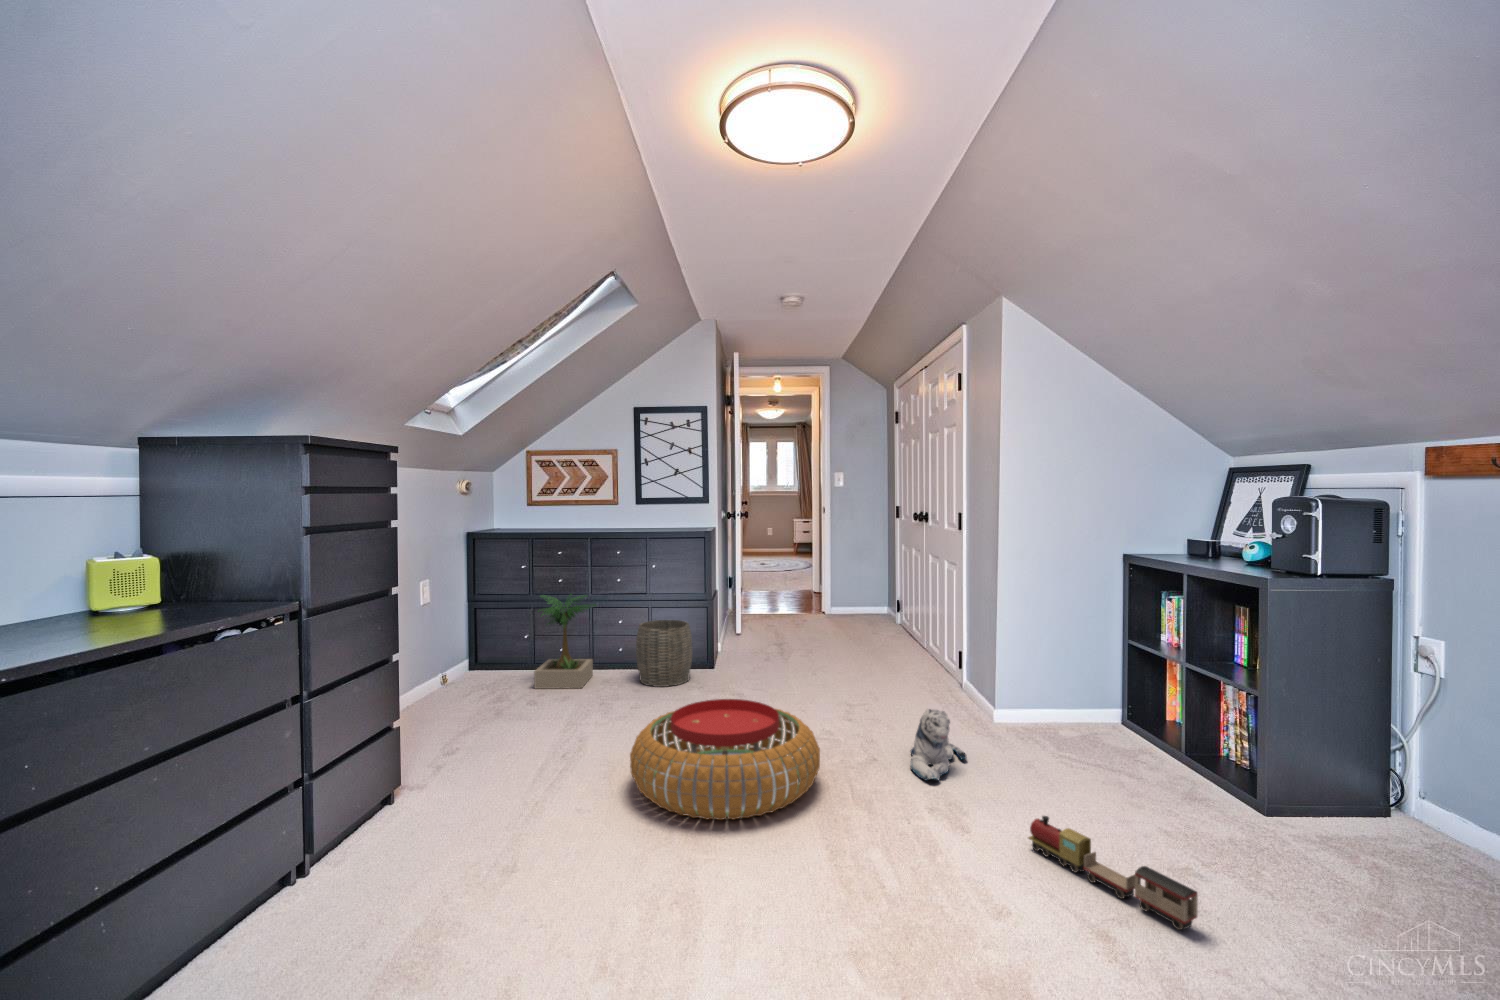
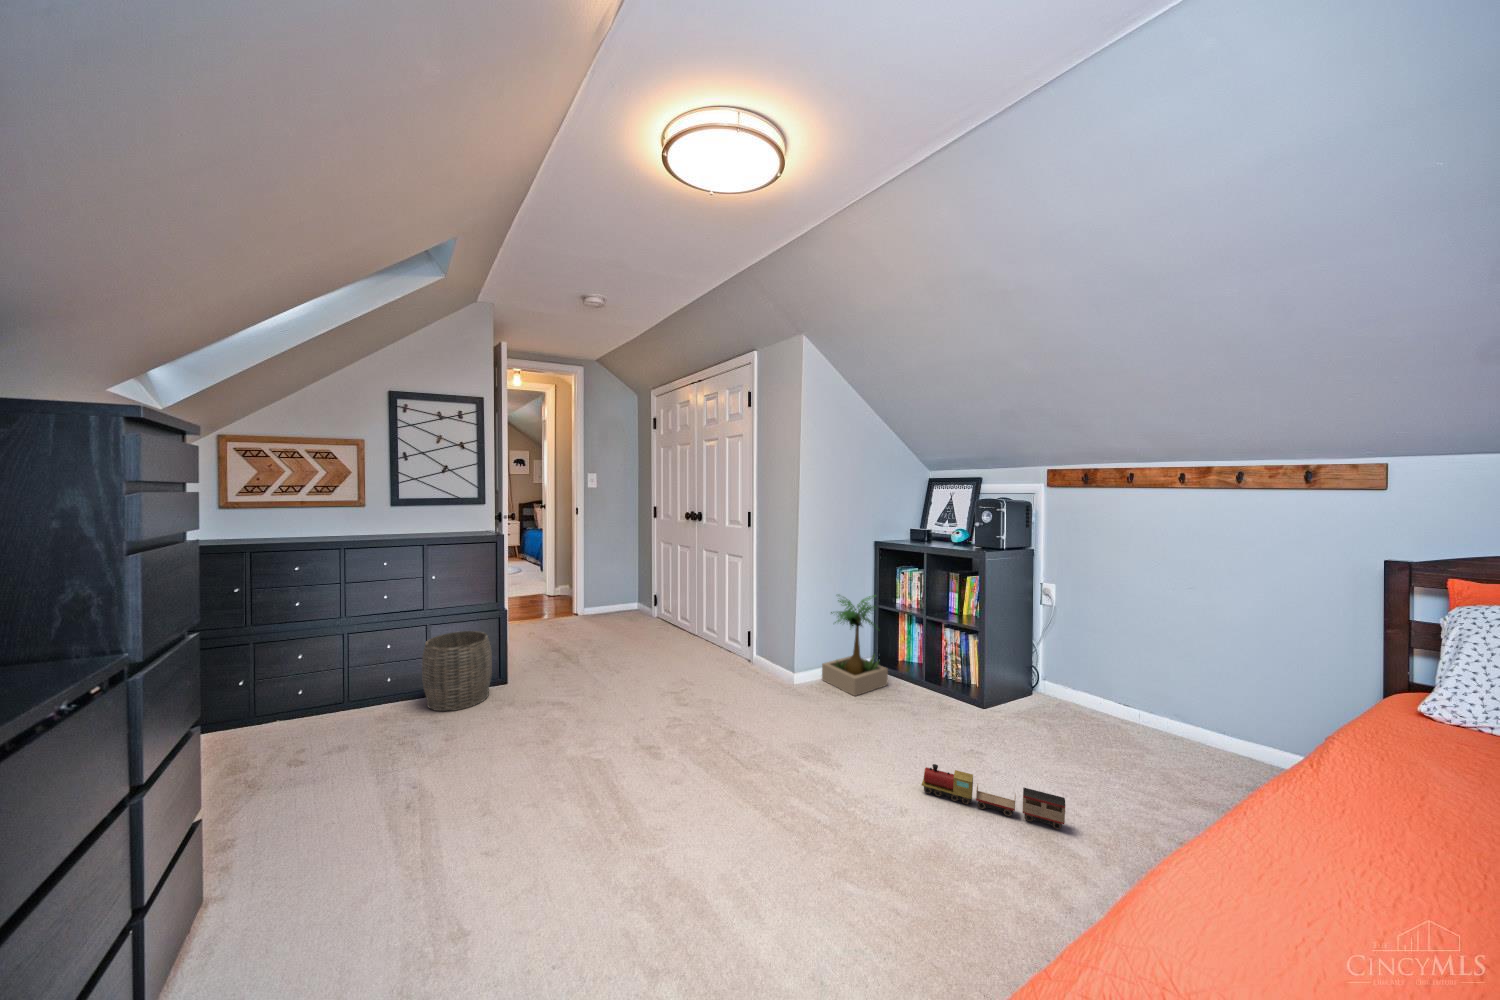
potted plant: present [534,595,596,689] -> present [822,595,888,696]
pouf: present [630,699,820,820] -> none [533,718,740,879]
plush toy: present [910,709,967,780] -> none [764,686,812,752]

